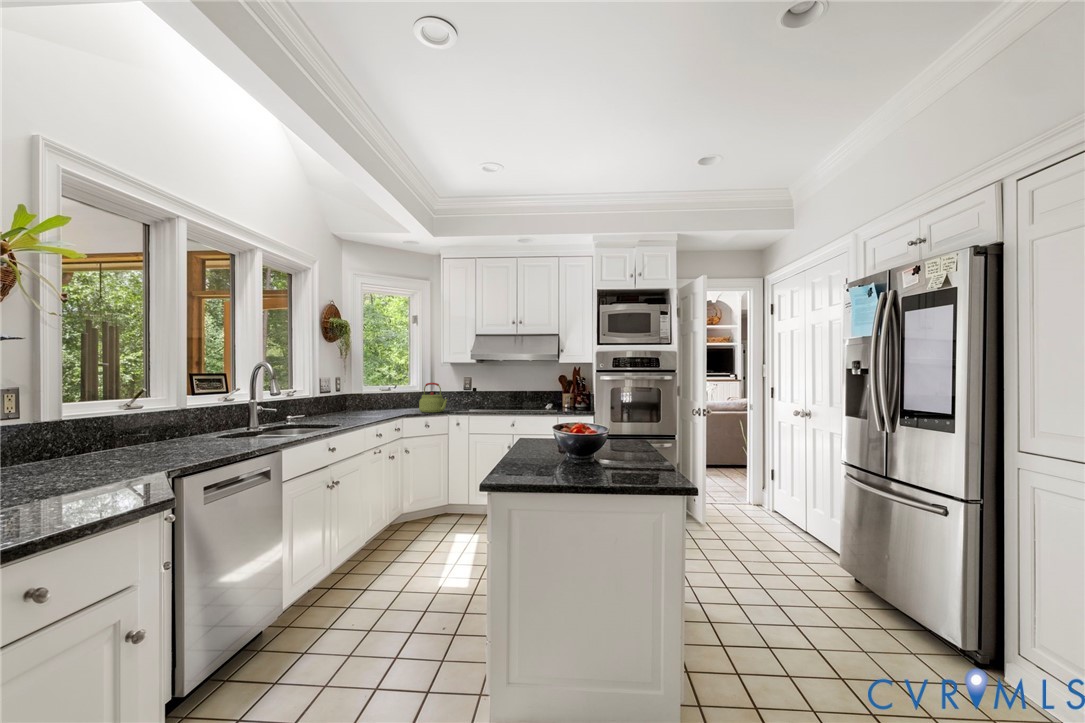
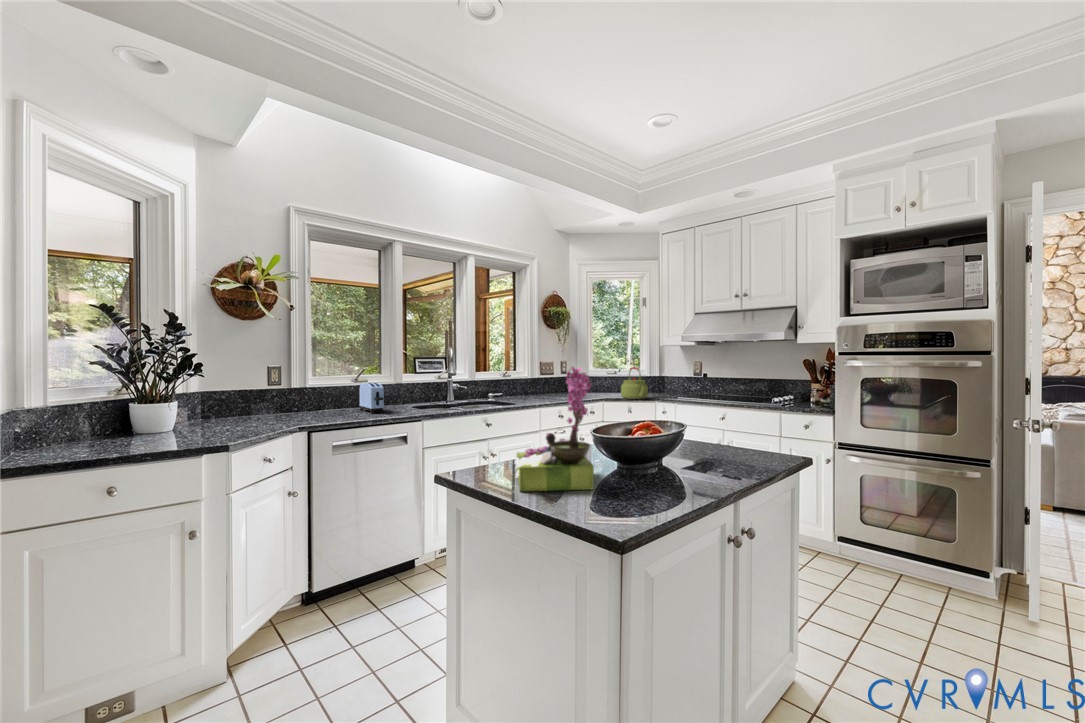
flower arrangement: none [564,377,643,480] -> present [515,367,594,491]
toaster: none [150,407,220,449] -> present [359,383,384,413]

